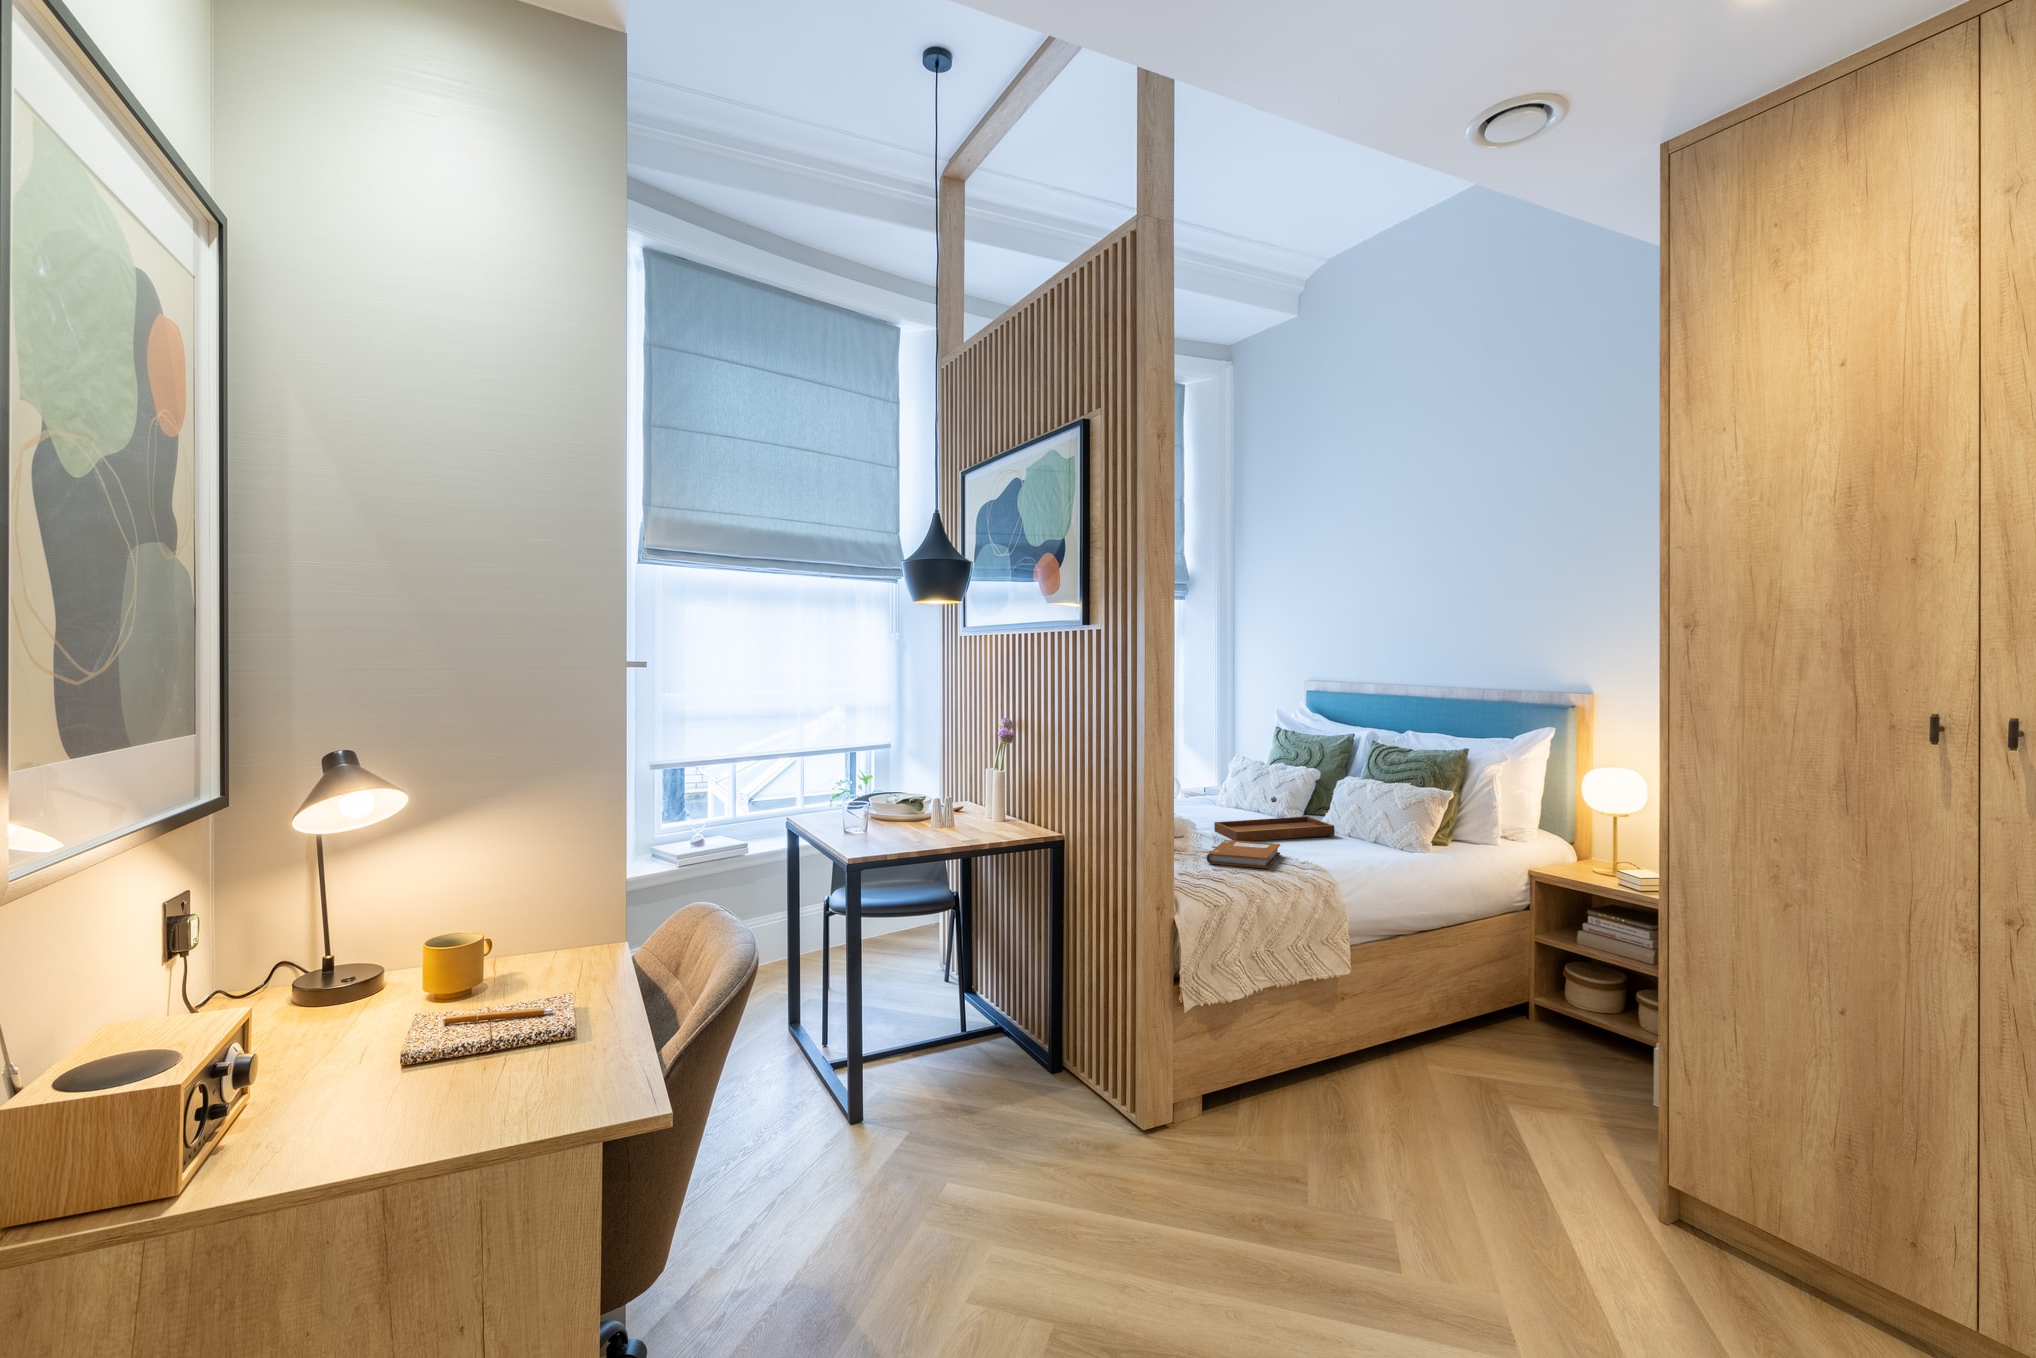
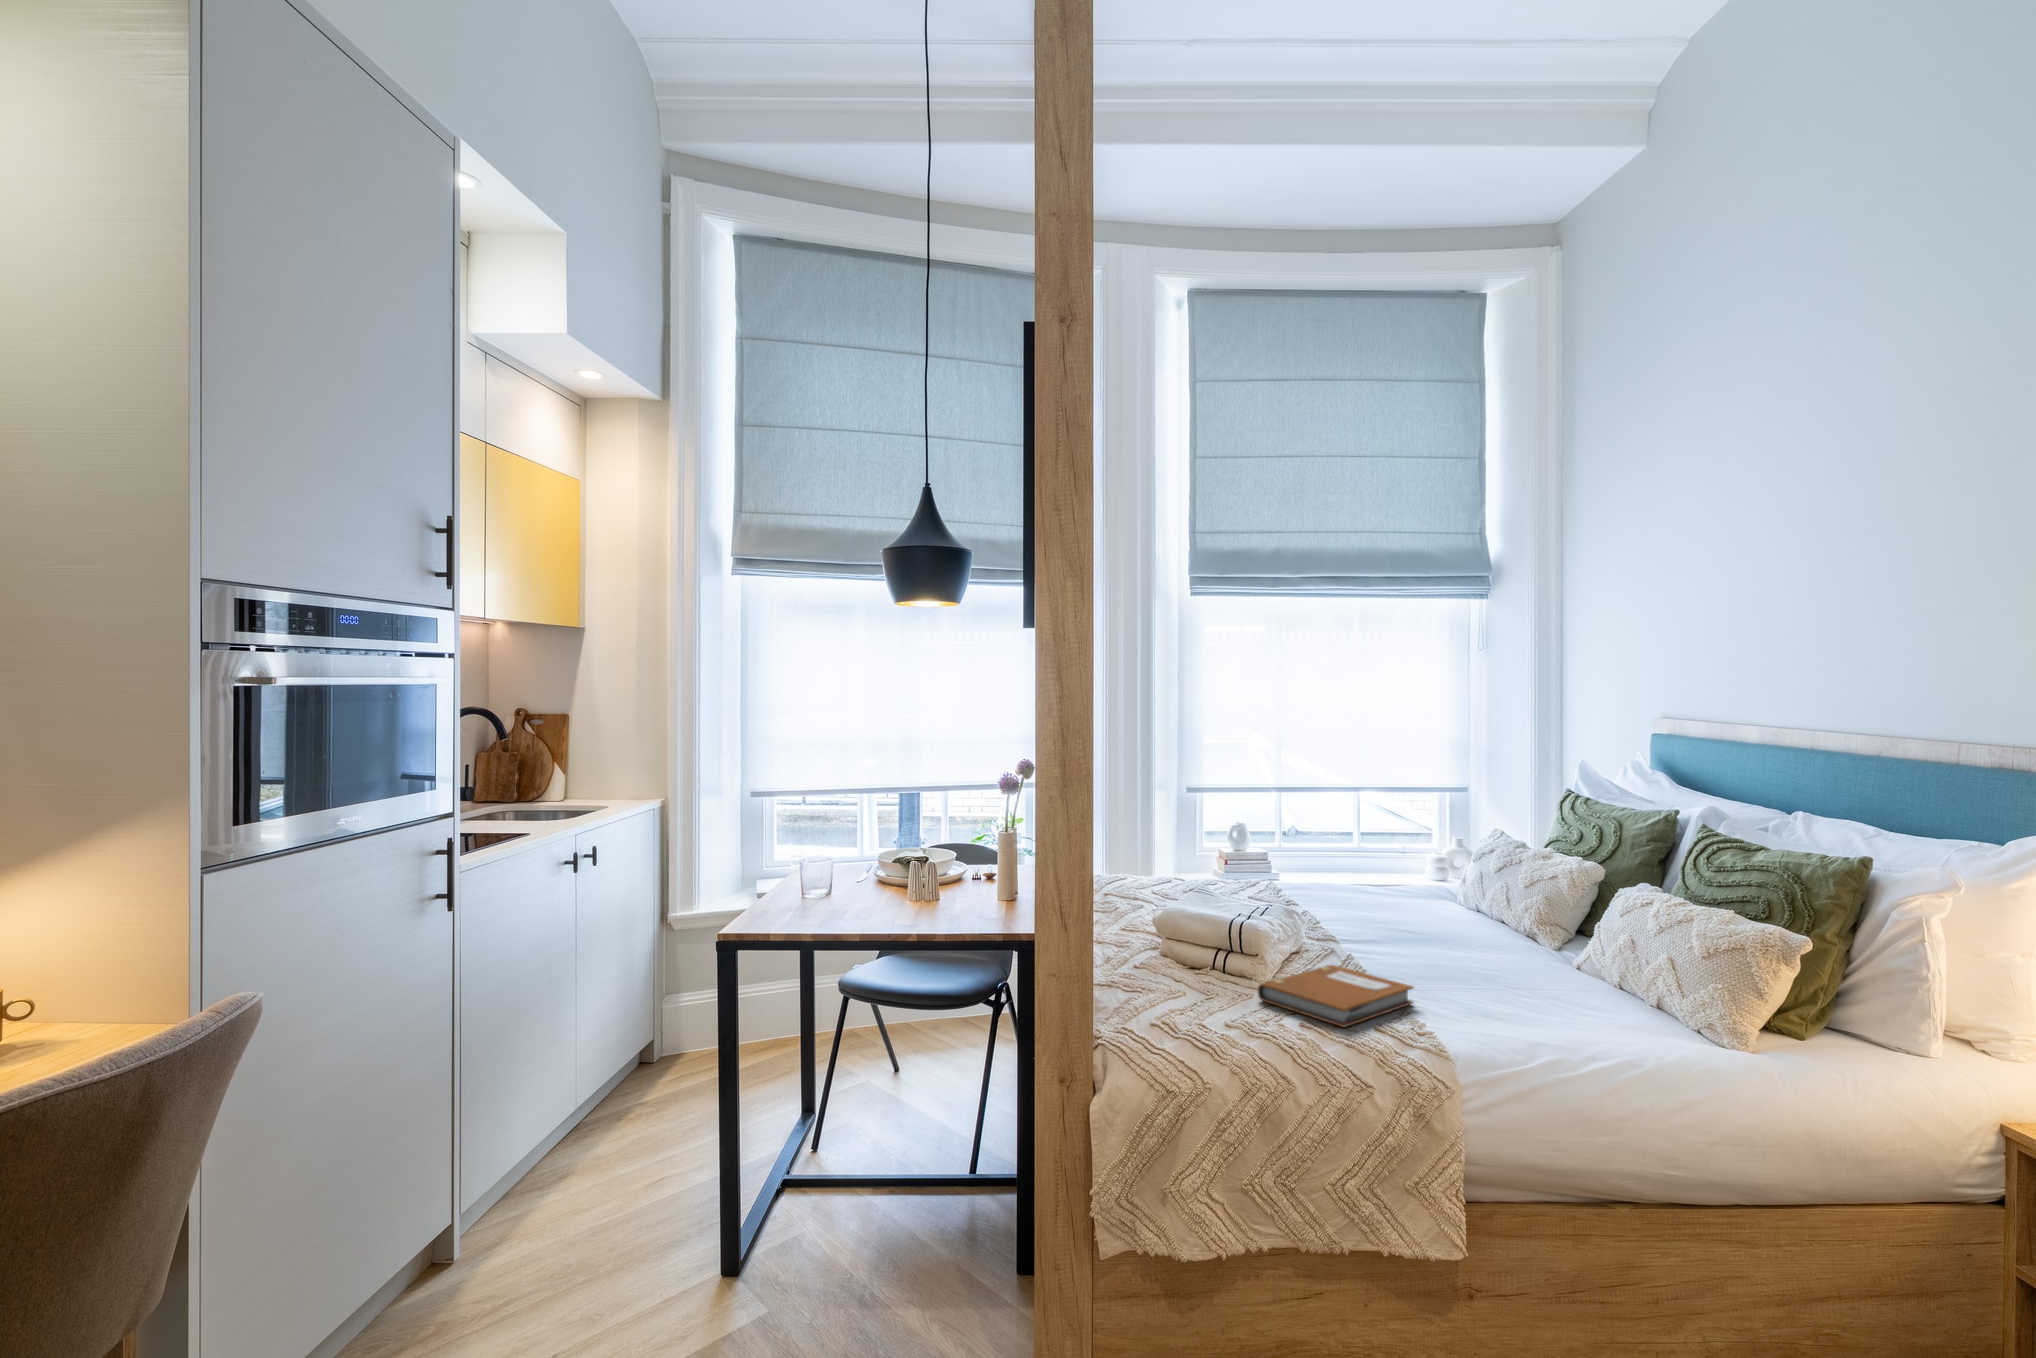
tray: present [1214,797,1335,841] -> none [1368,902,1572,984]

